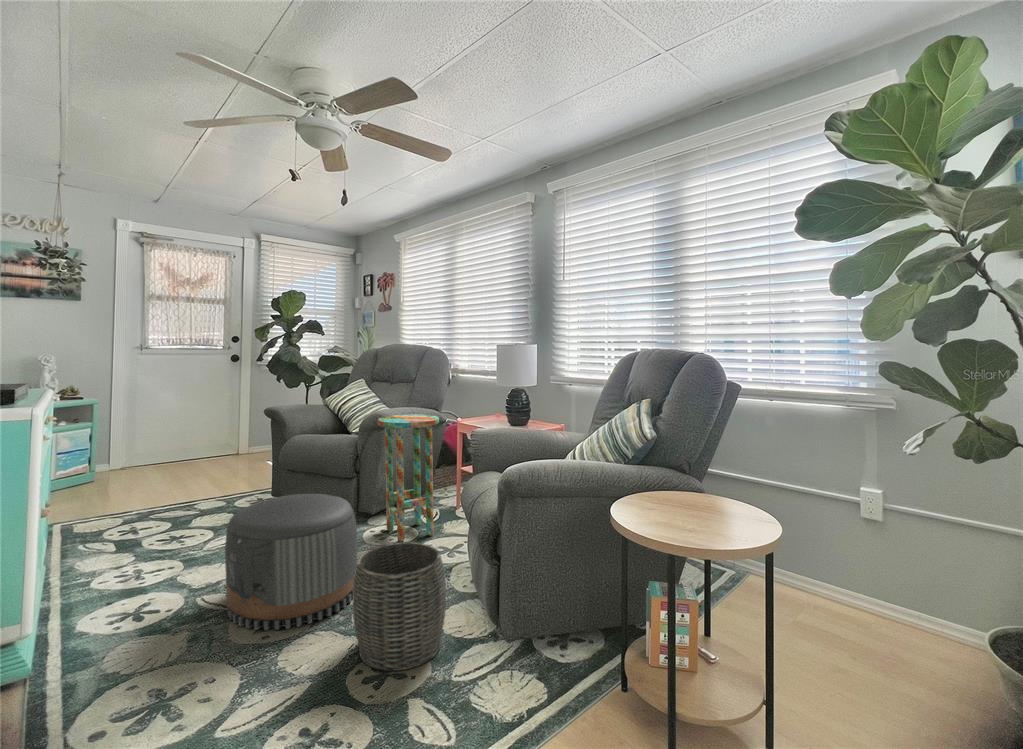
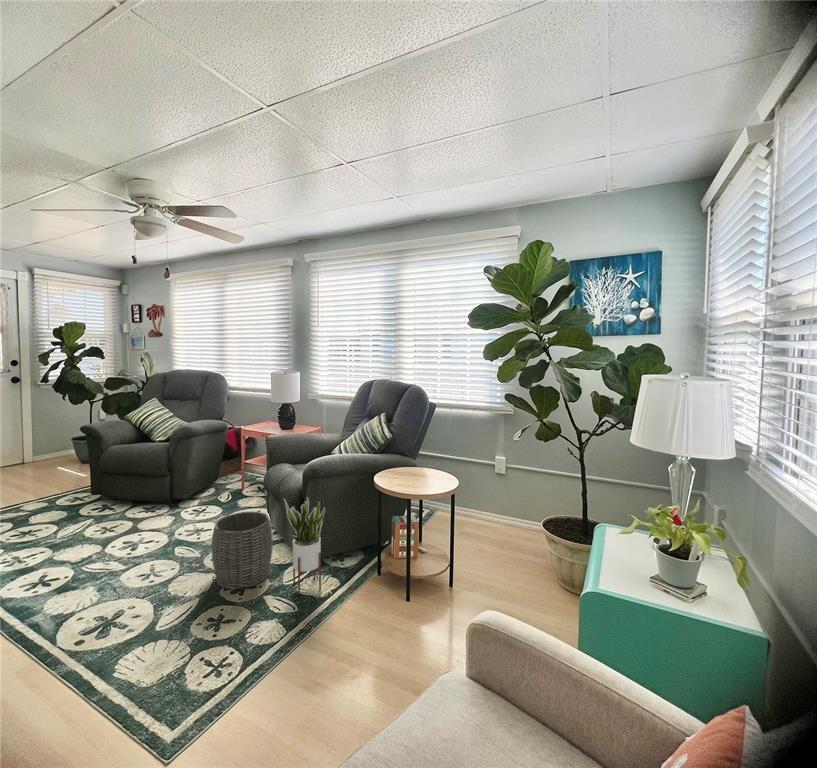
side table: present [378,414,439,542] -> none [189,426,237,516]
pouf: present [225,494,357,630] -> none [93,489,196,587]
potted plant: none [450,528,520,706] -> present [284,497,325,594]

